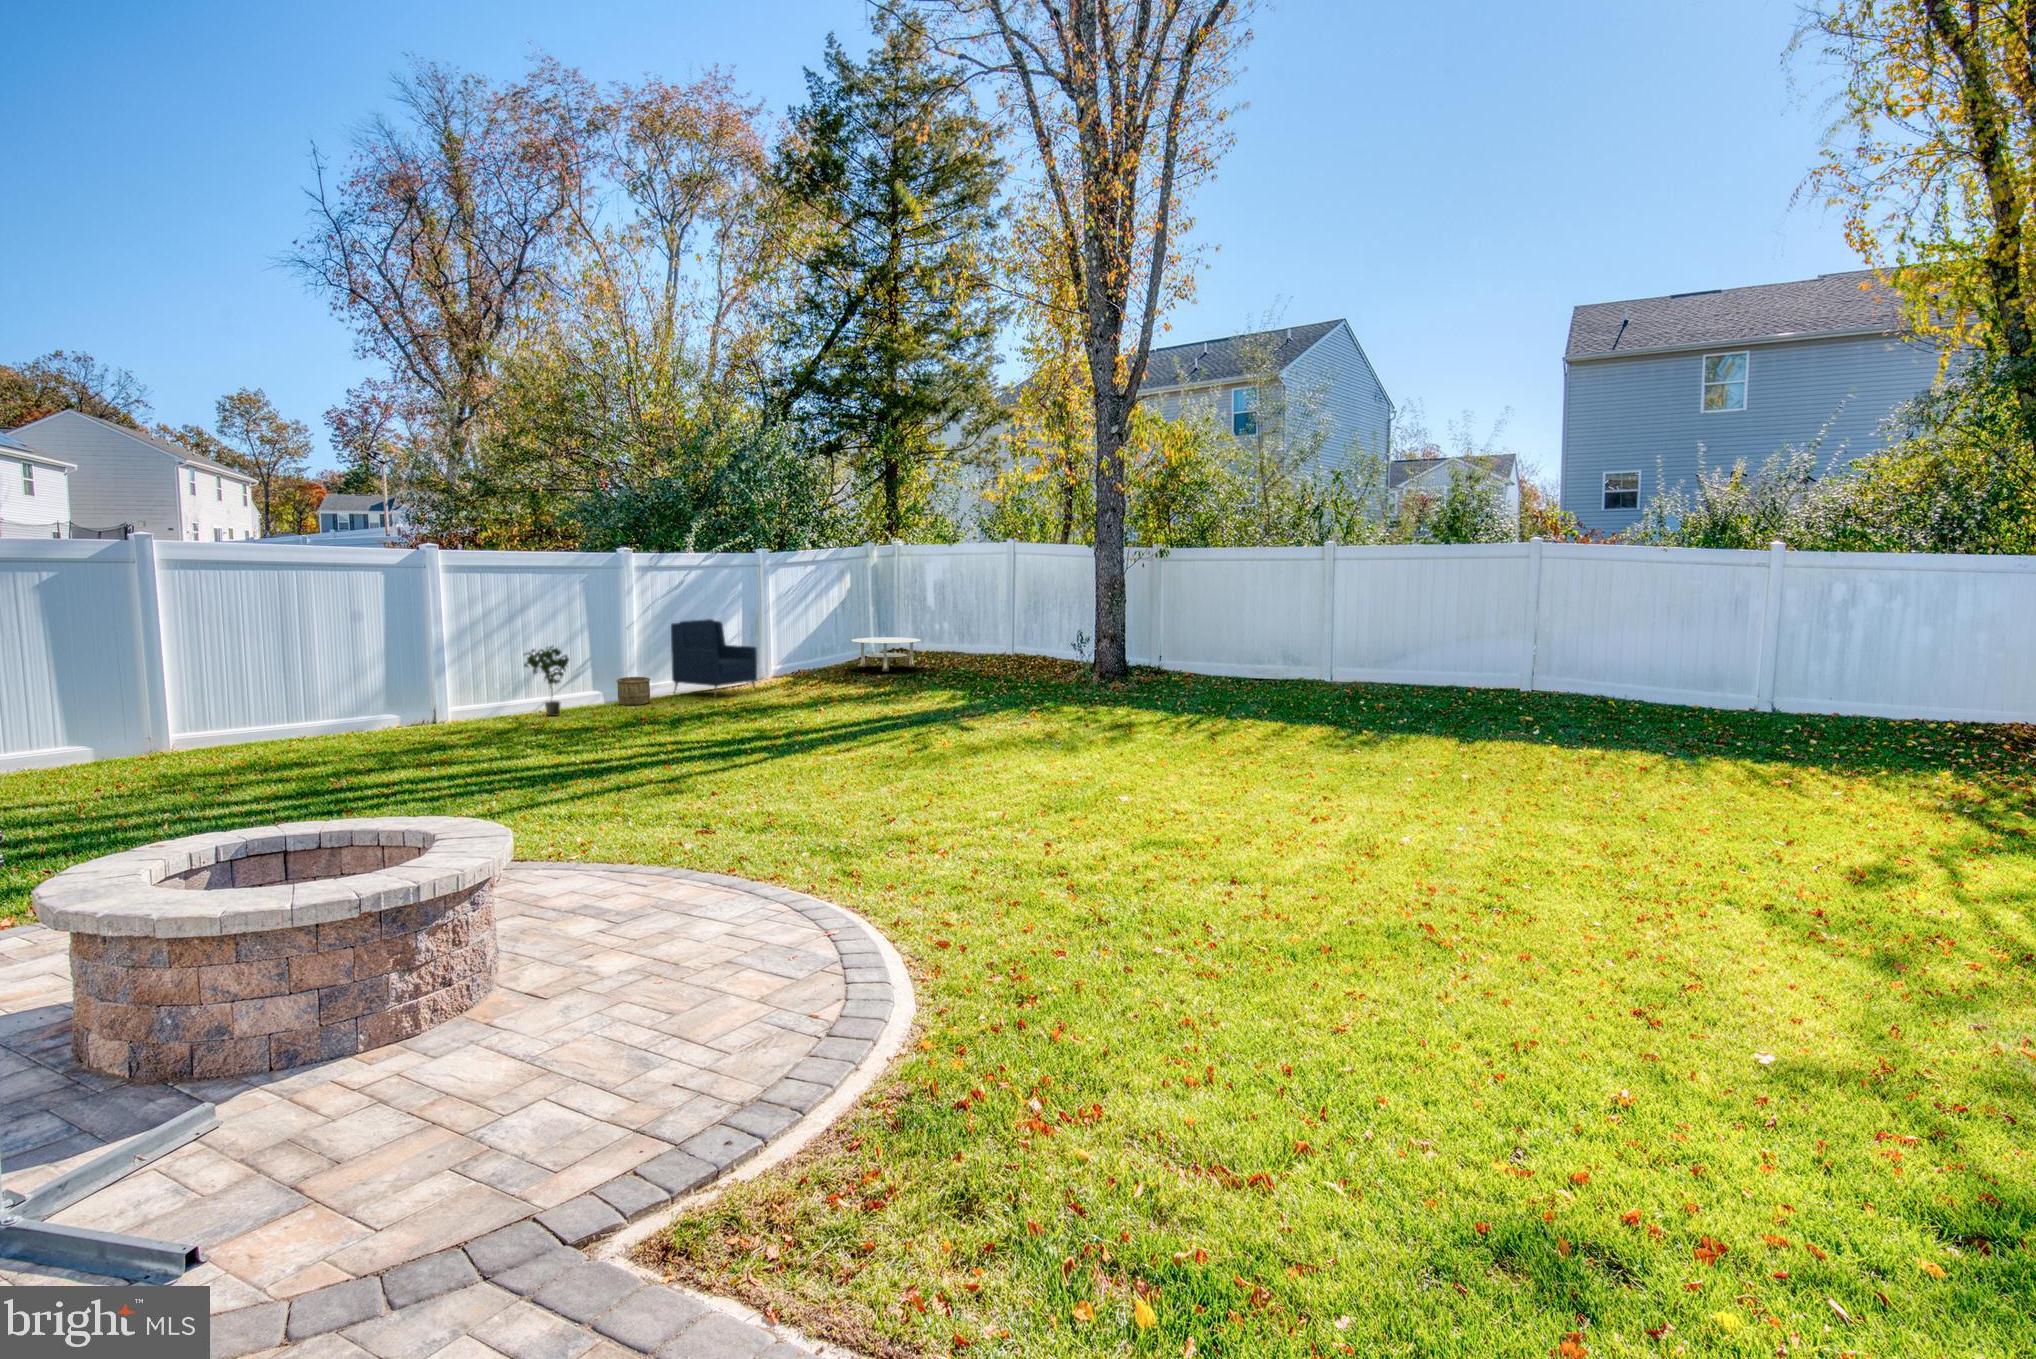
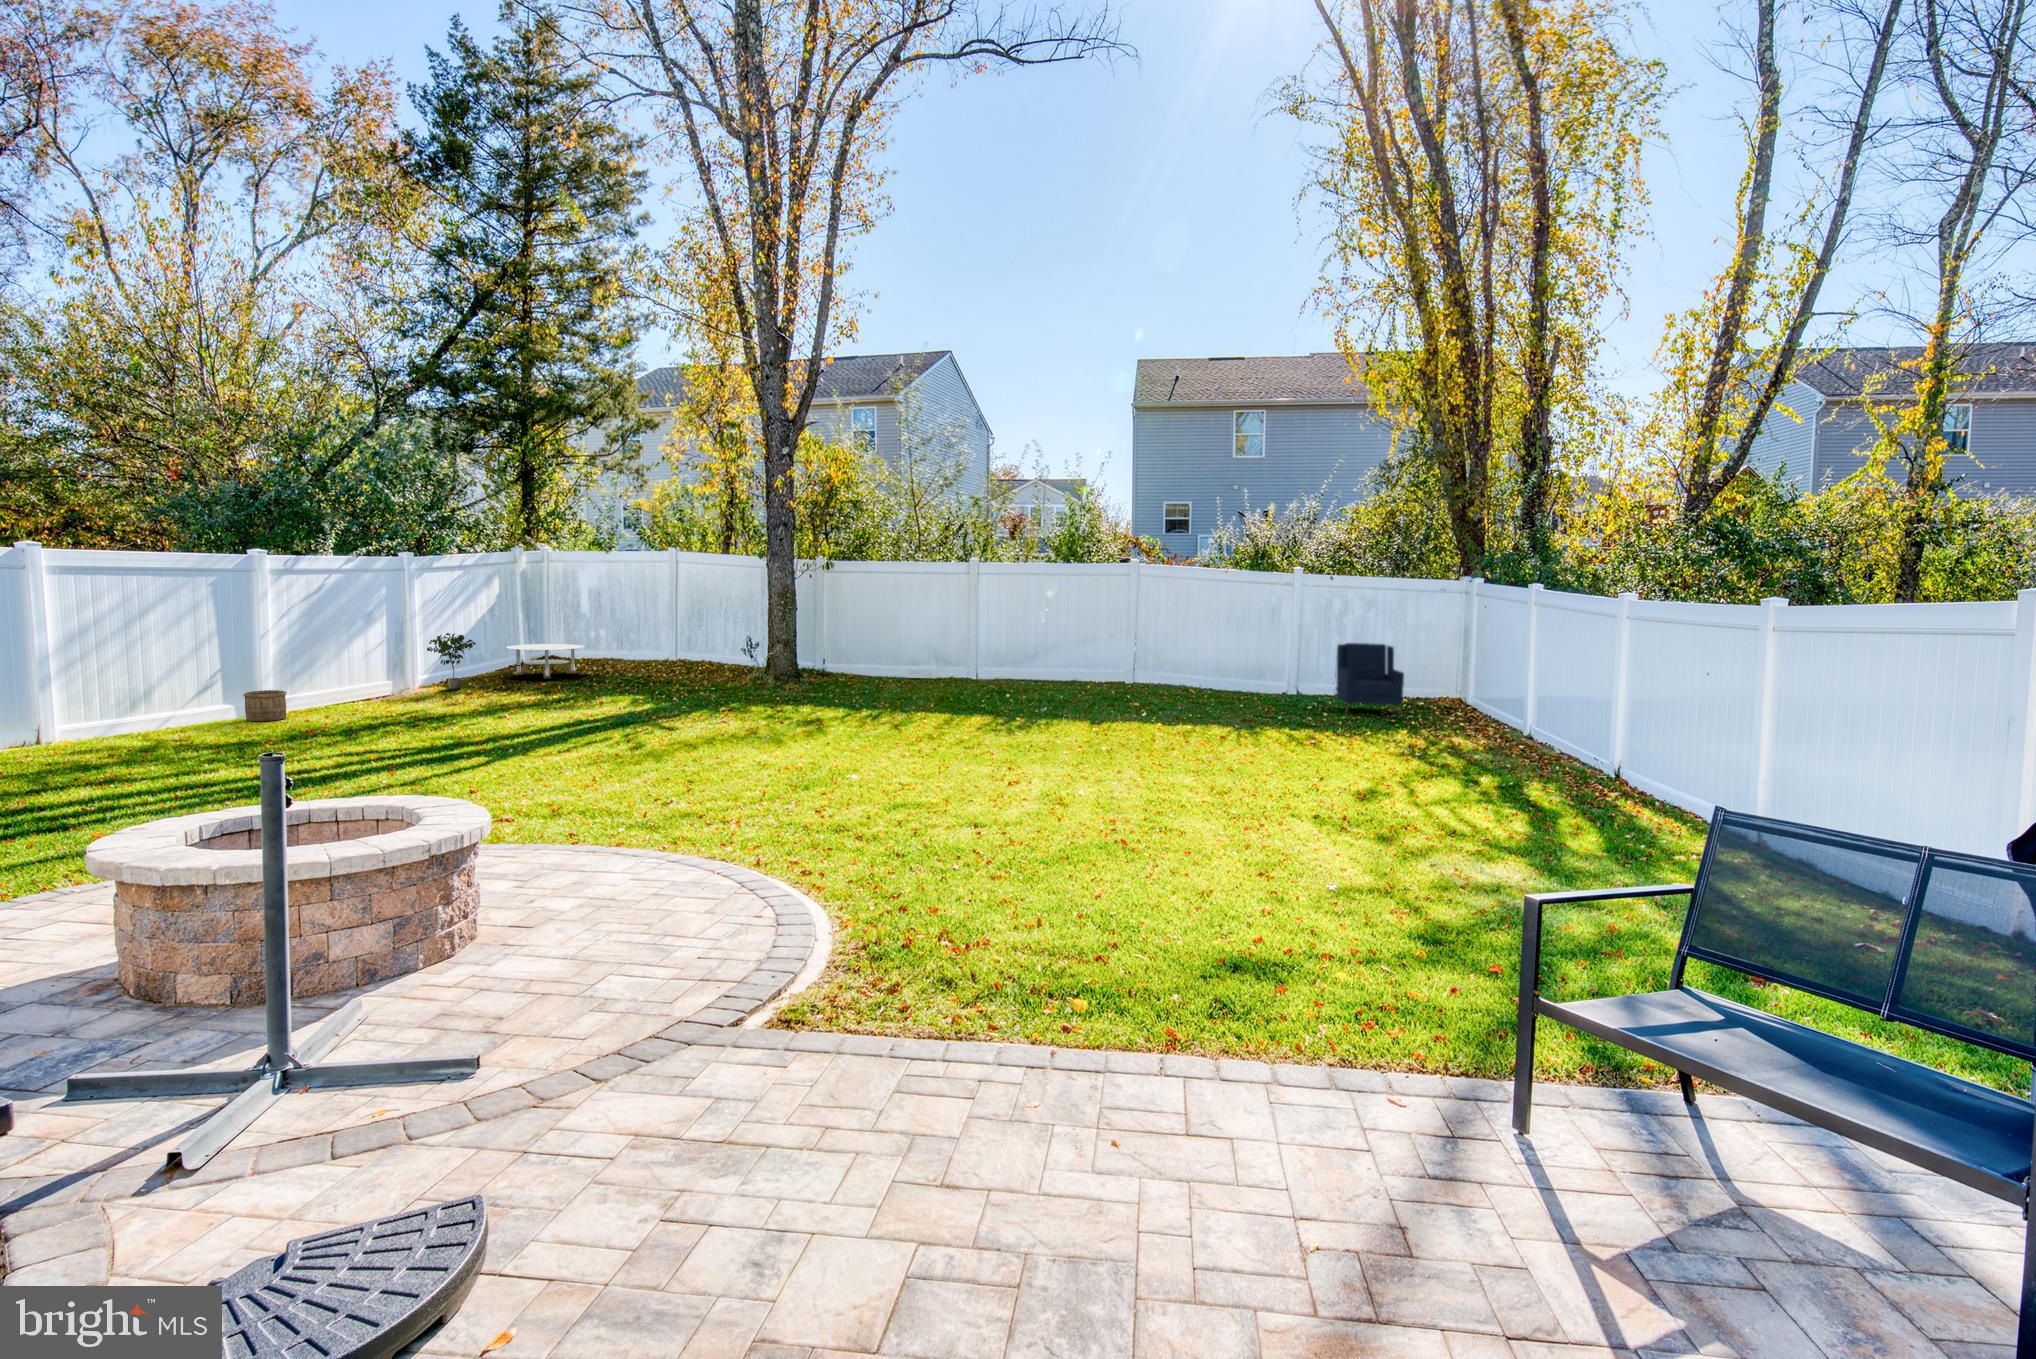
armchair: present [671,619,757,696] -> present [1336,643,1404,713]
potted plant: present [524,646,569,716] -> present [427,633,476,690]

